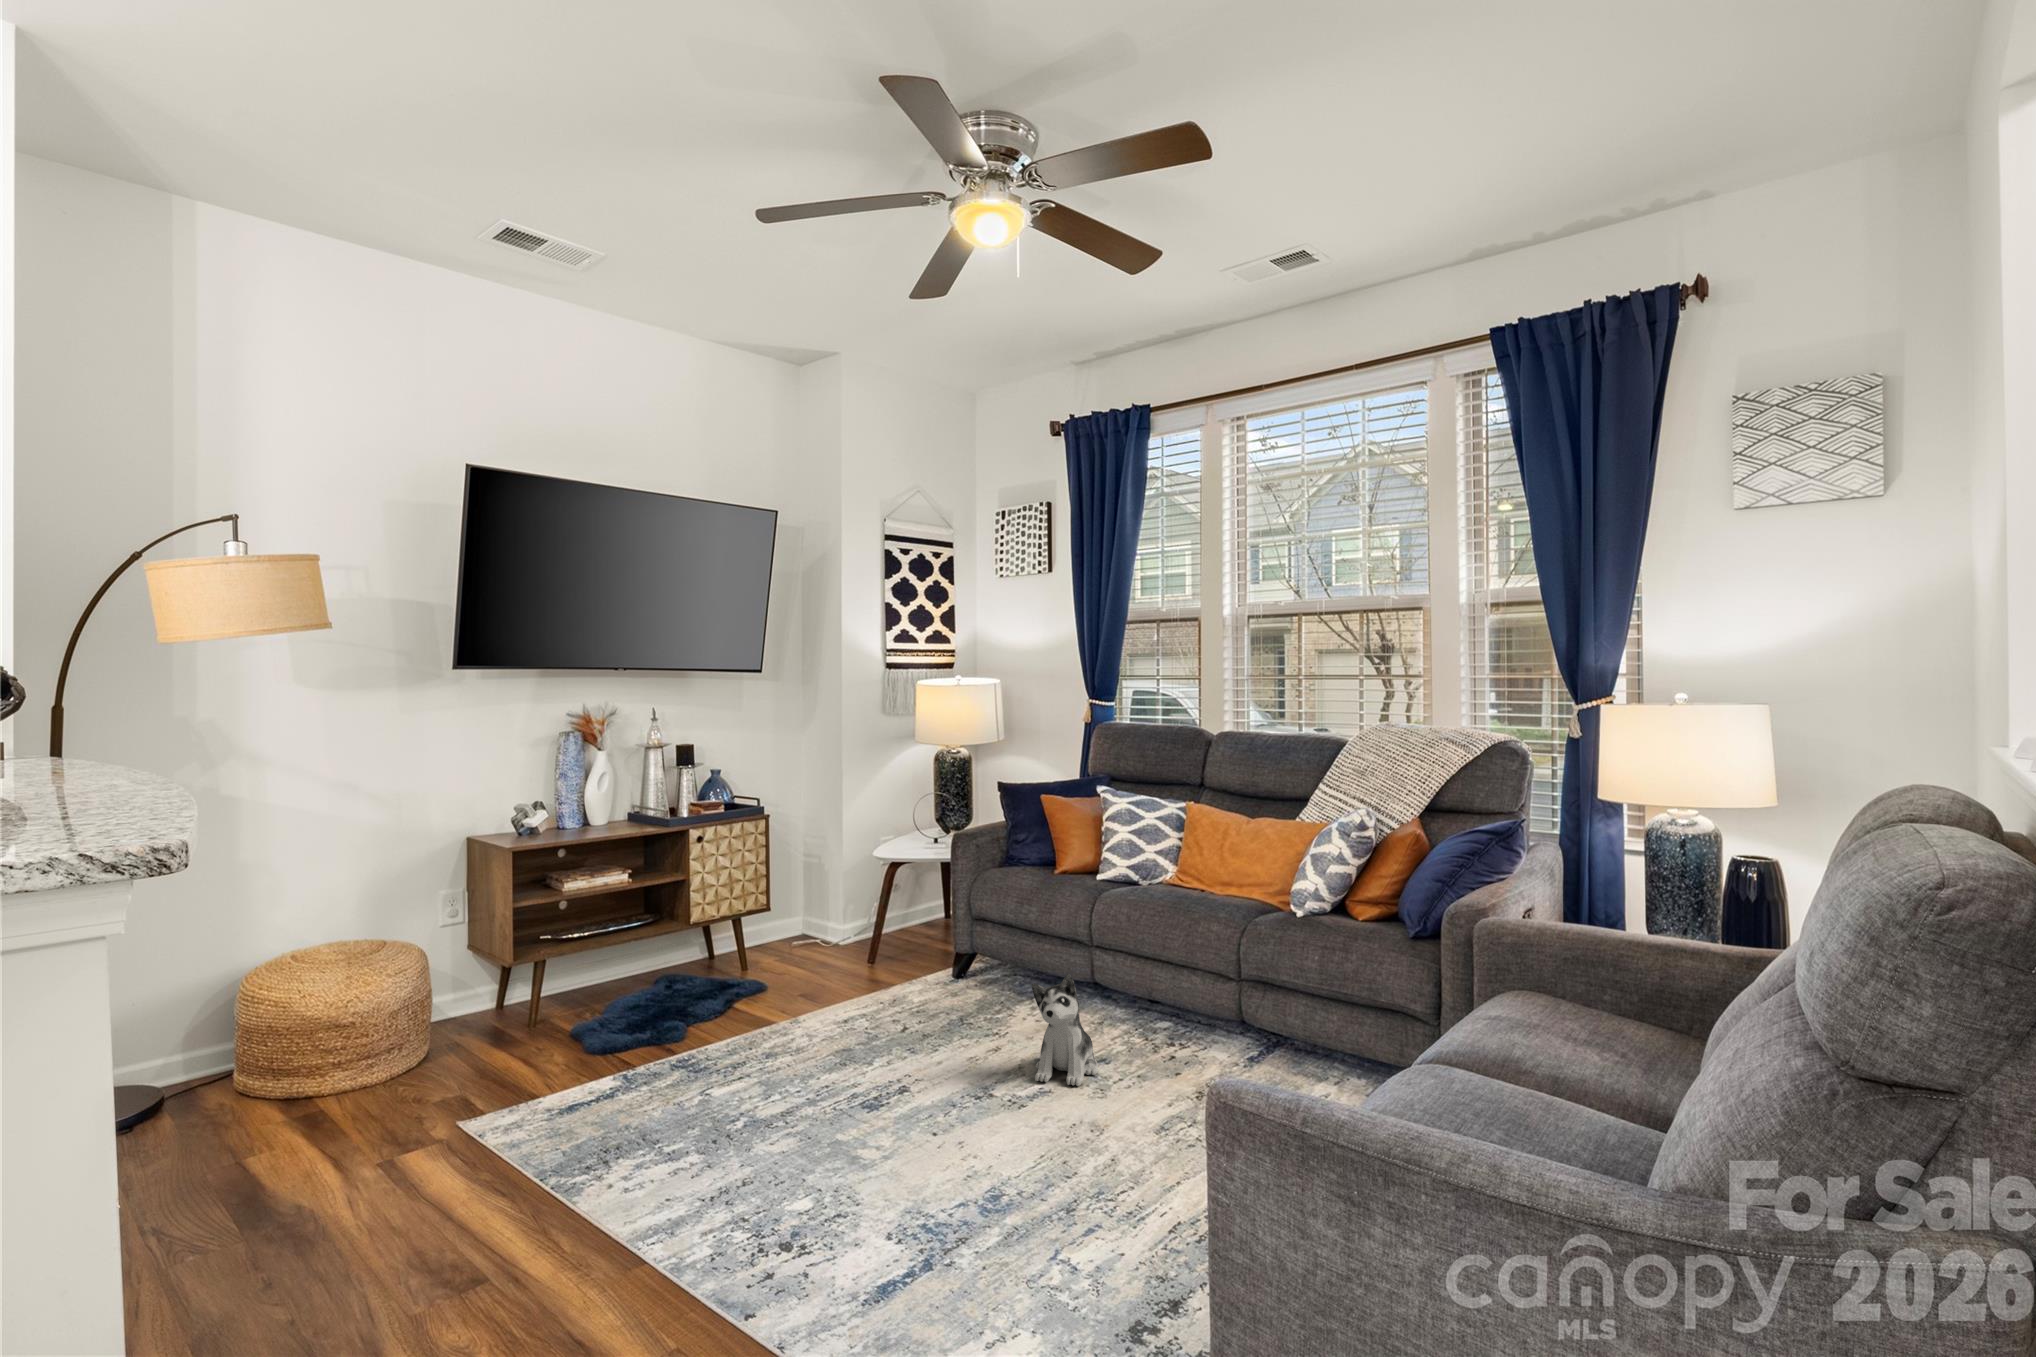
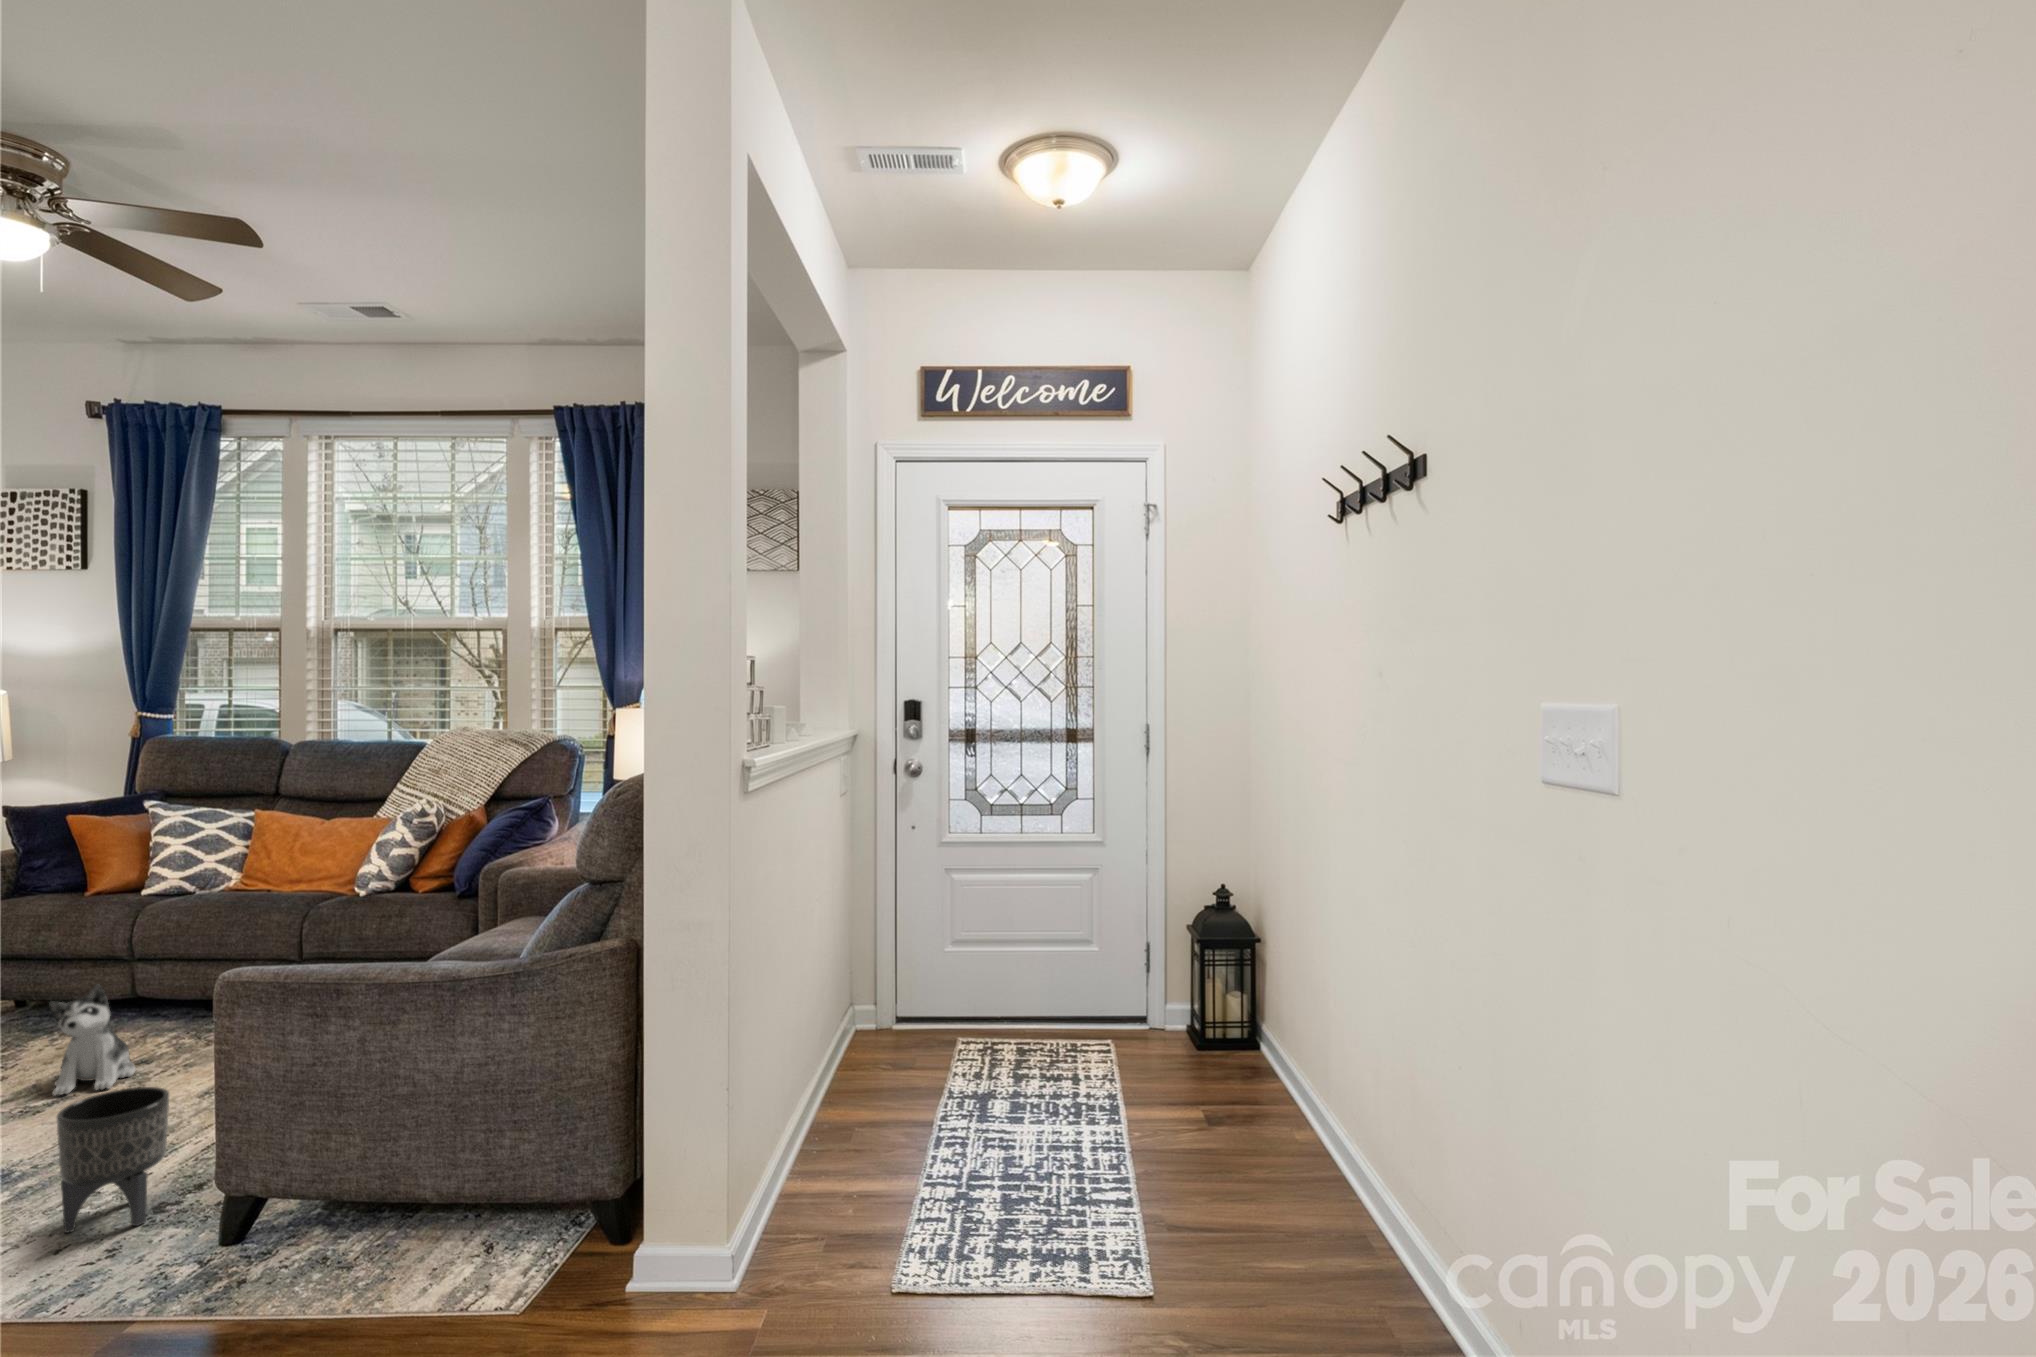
planter: none [1046,1132,1148,1317] -> present [57,1087,169,1233]

